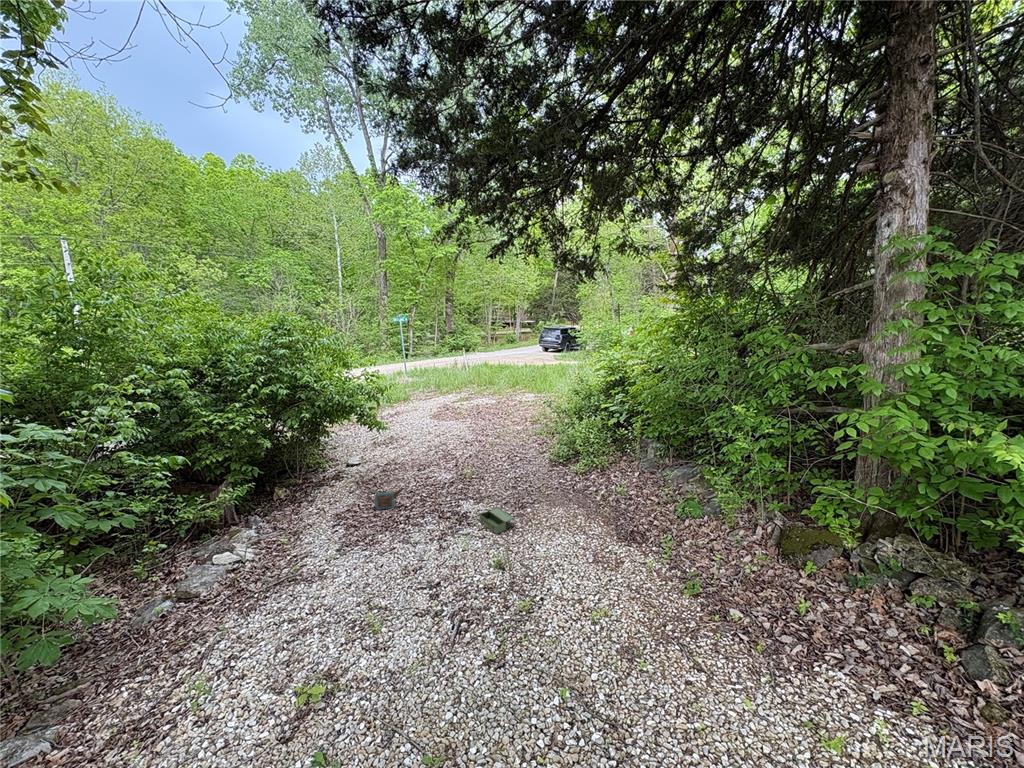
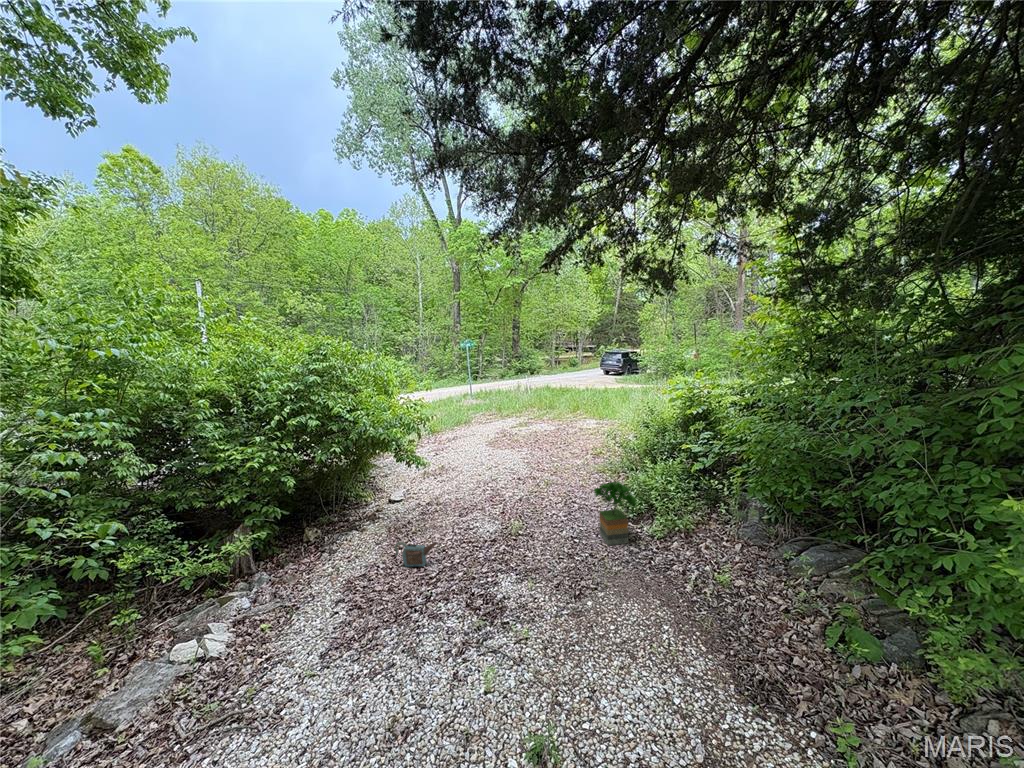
potted tree: none [531,432,566,482] -> present [594,481,637,545]
toolbox: present [480,507,515,534] -> none [522,585,569,633]

